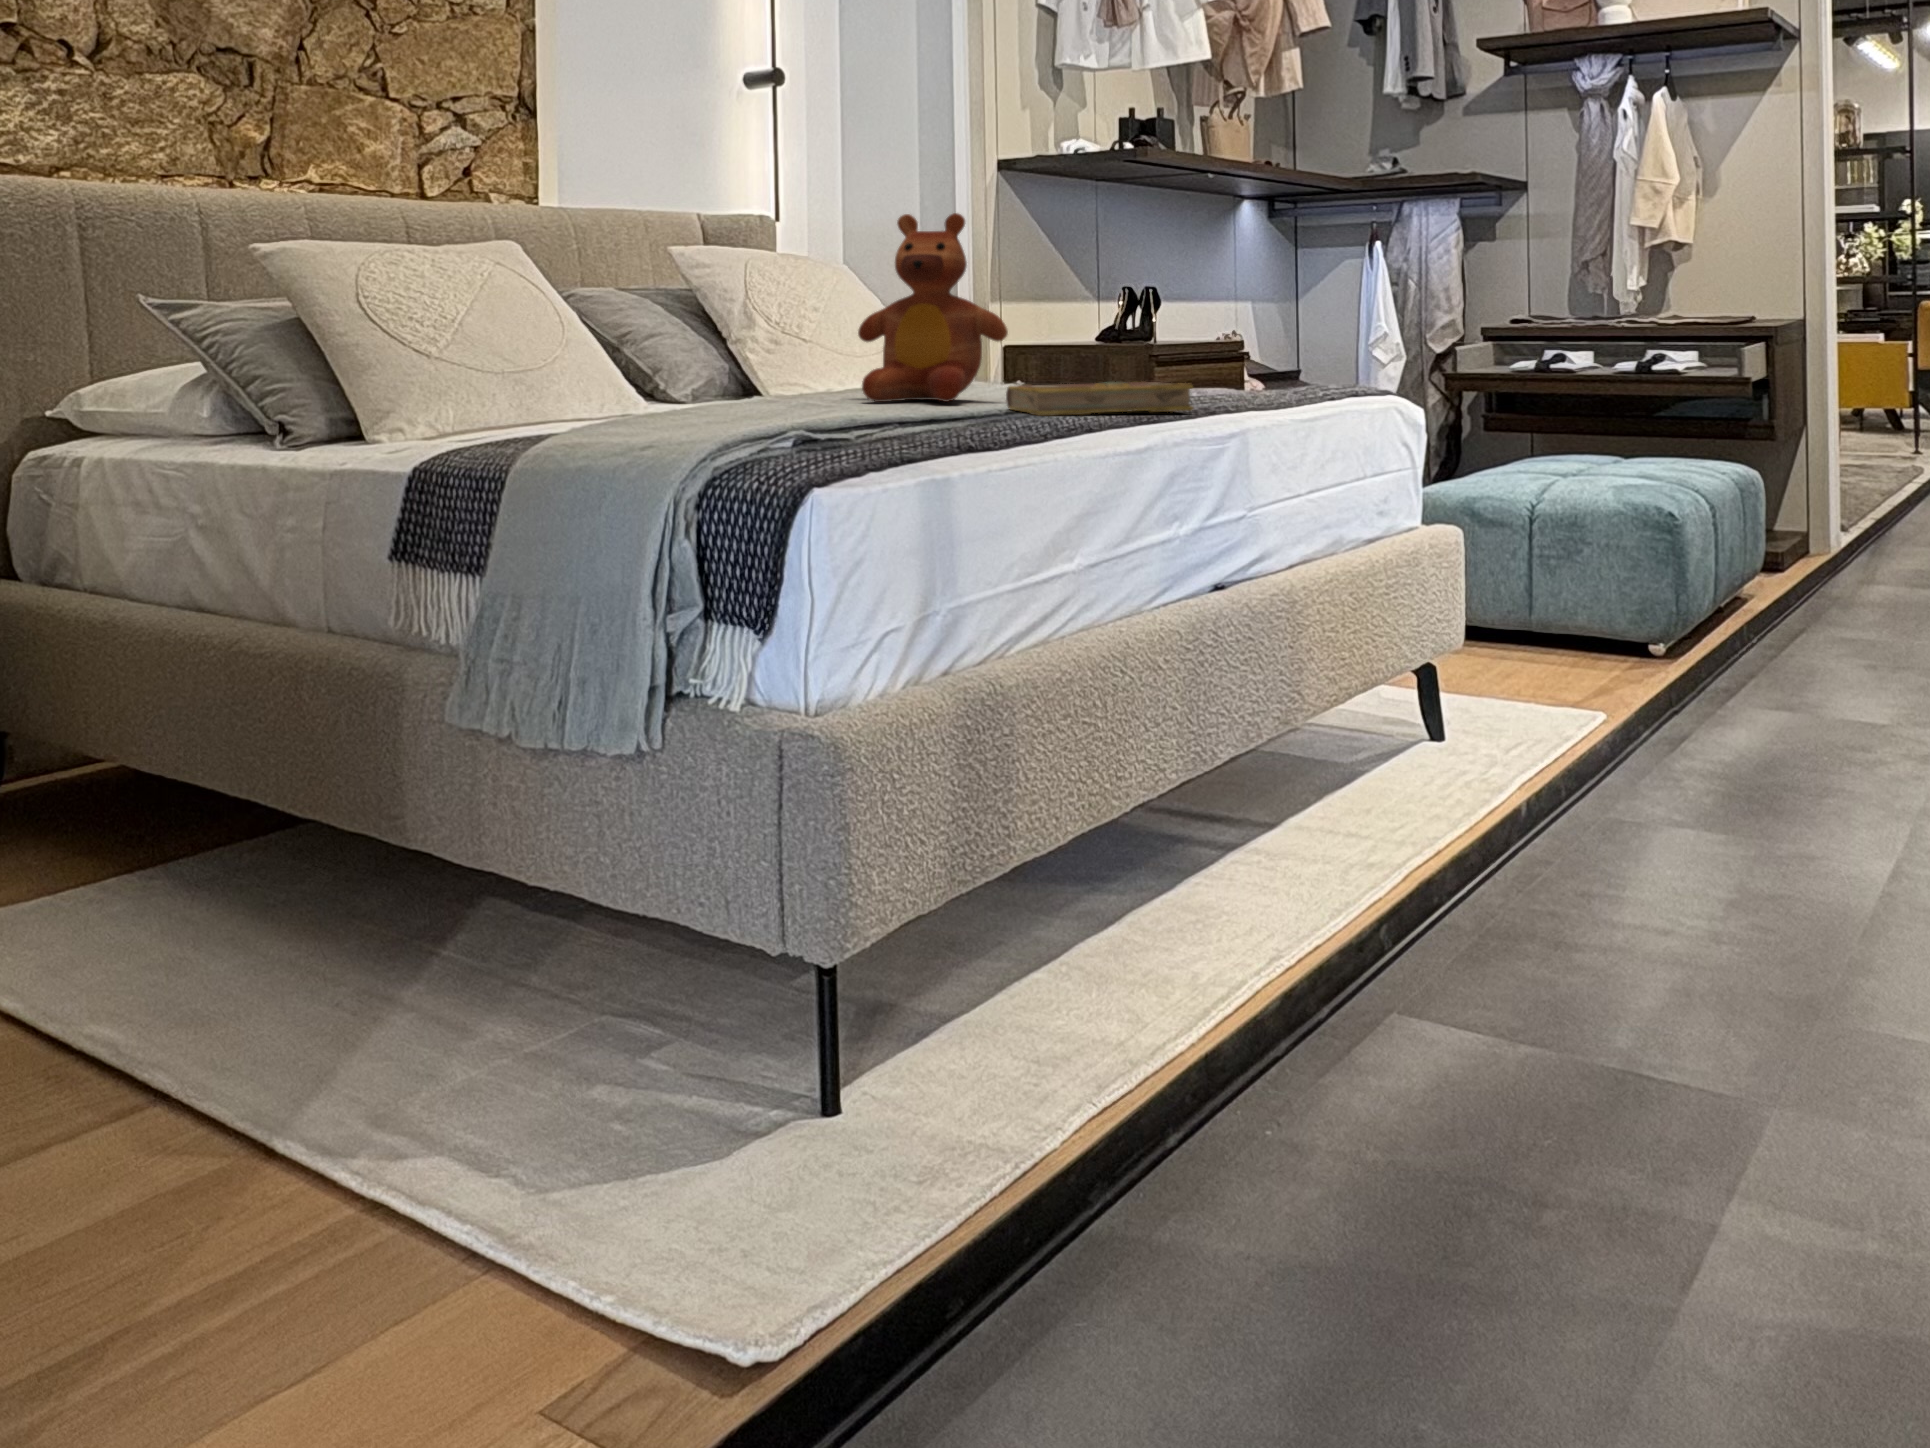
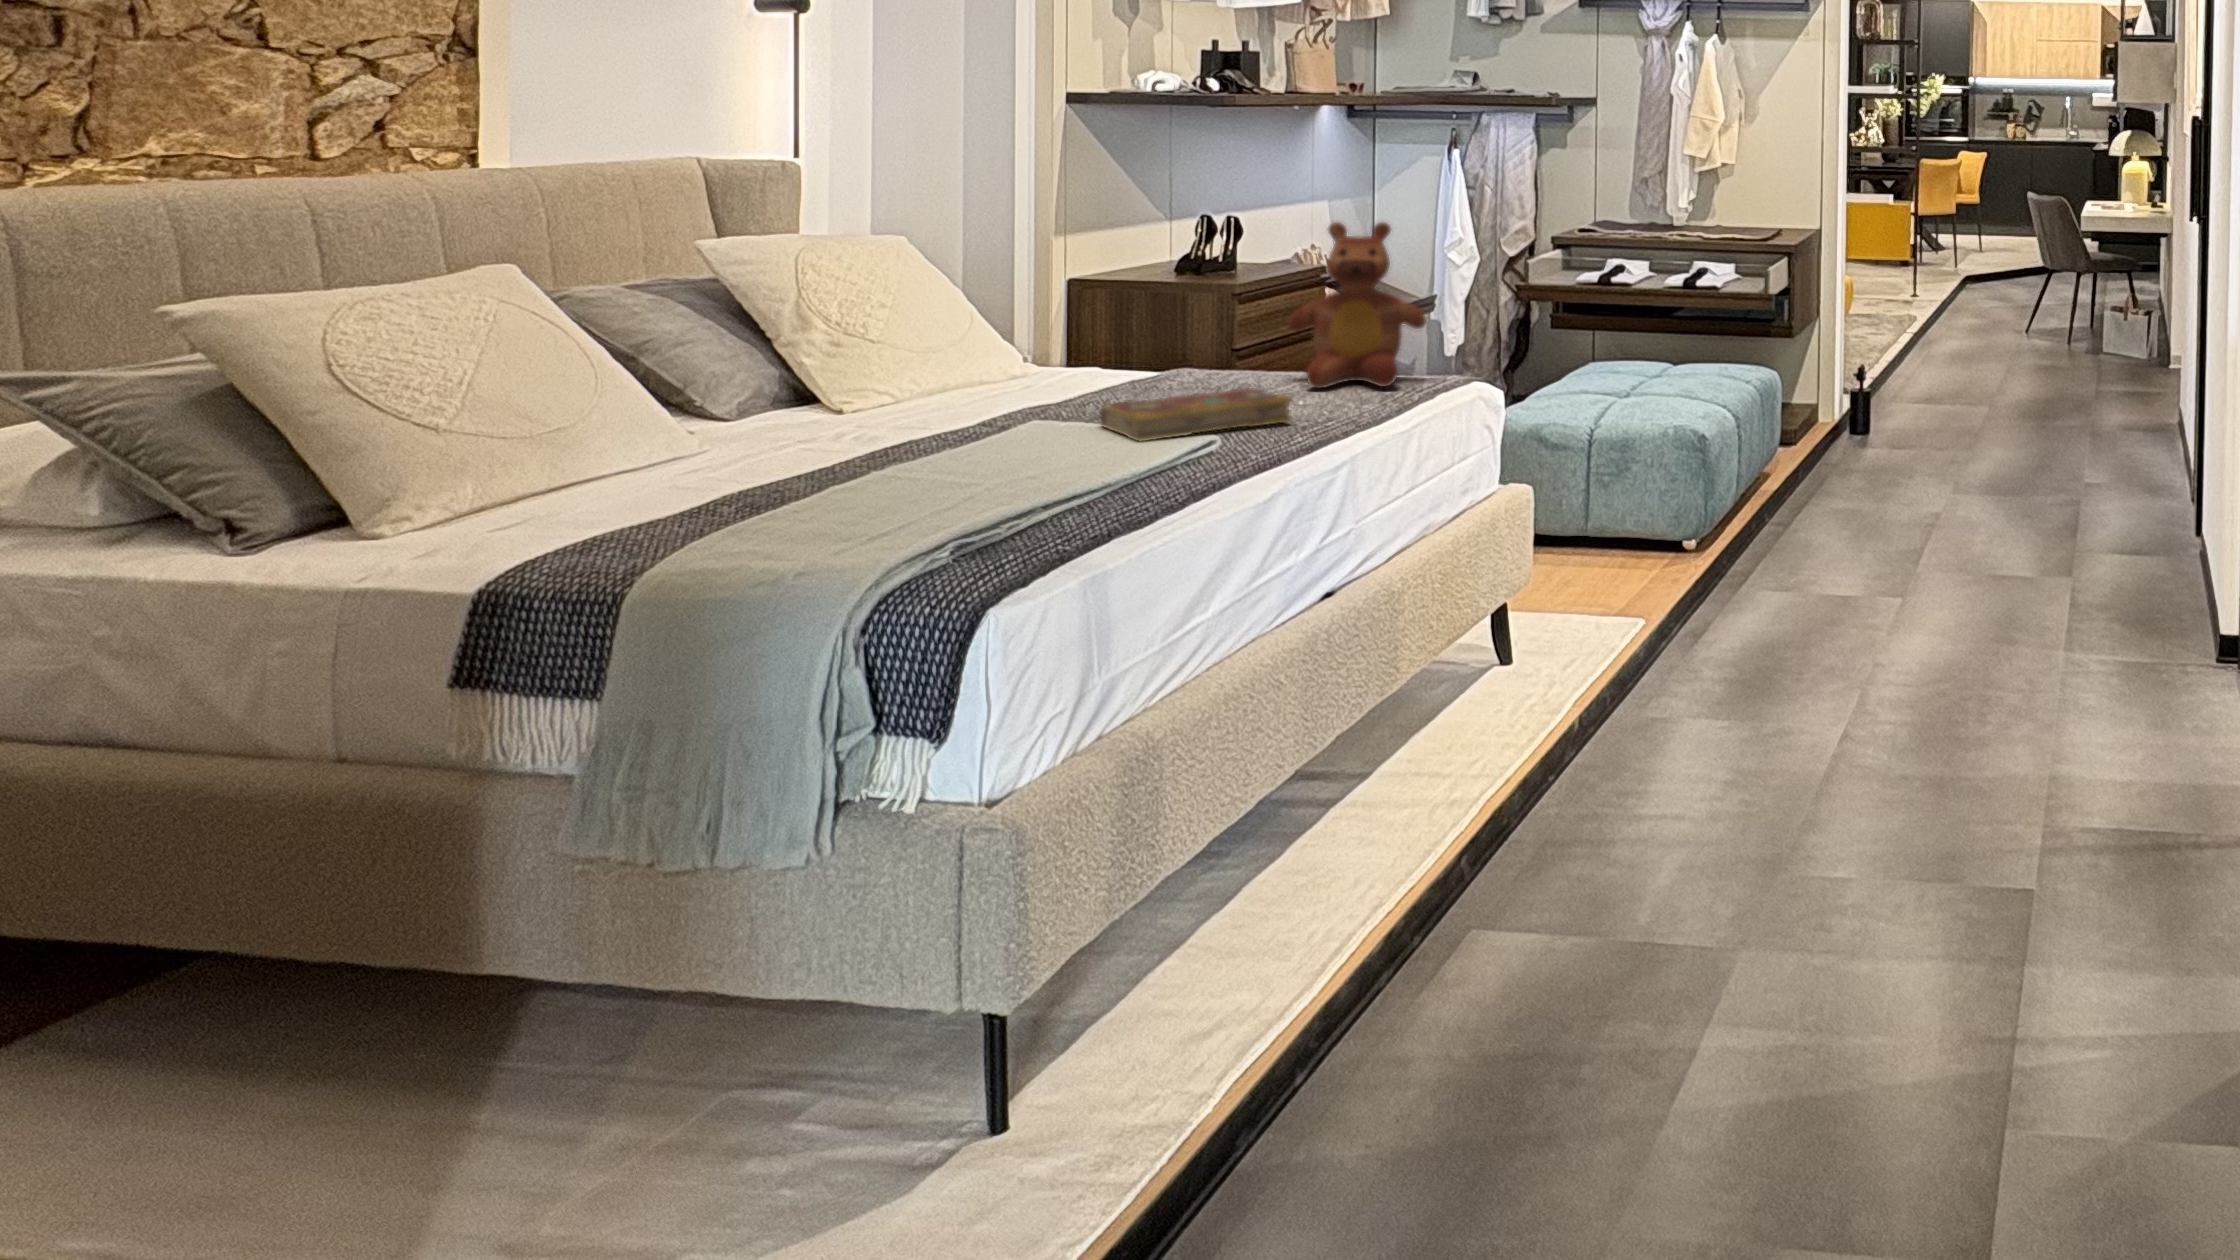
teddy bear: present [858,213,1008,402] -> present [1288,222,1427,388]

